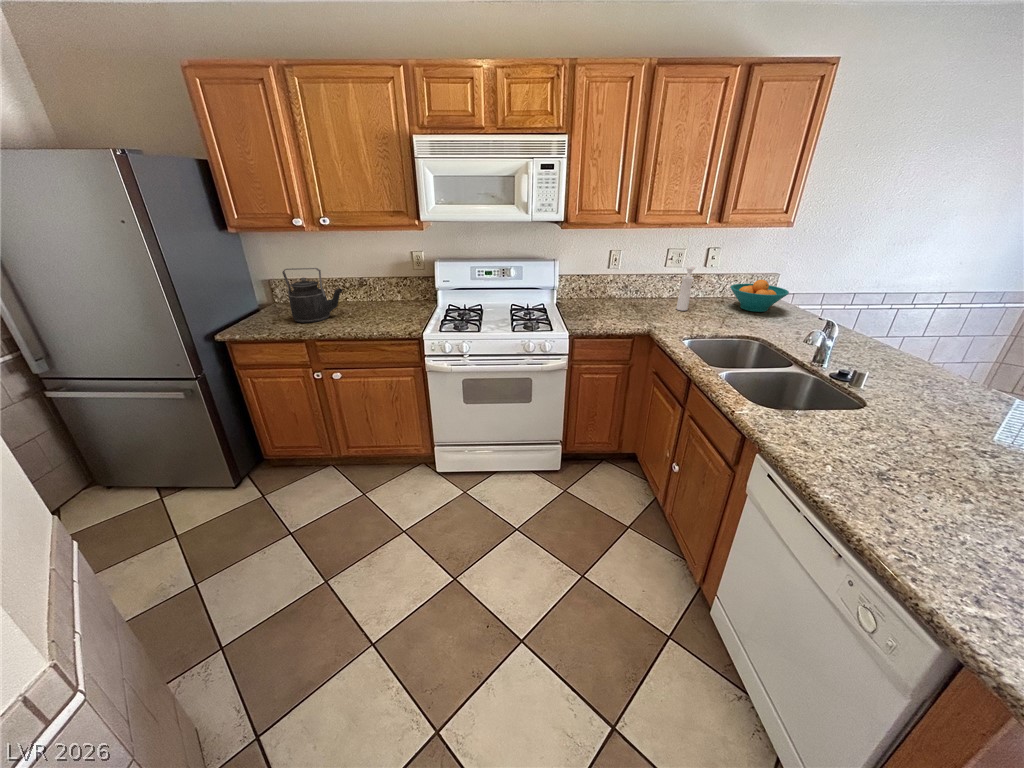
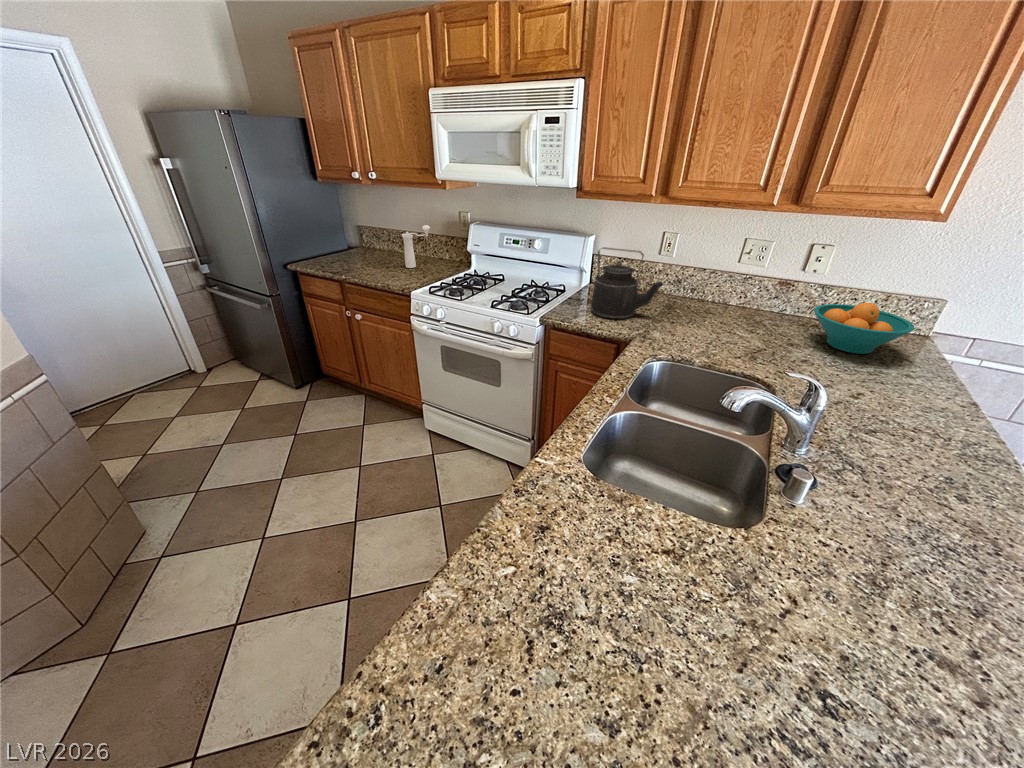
pepper mill: present [676,265,695,311] -> present [402,225,430,268]
kettle: present [282,268,343,323] -> present [591,247,663,319]

